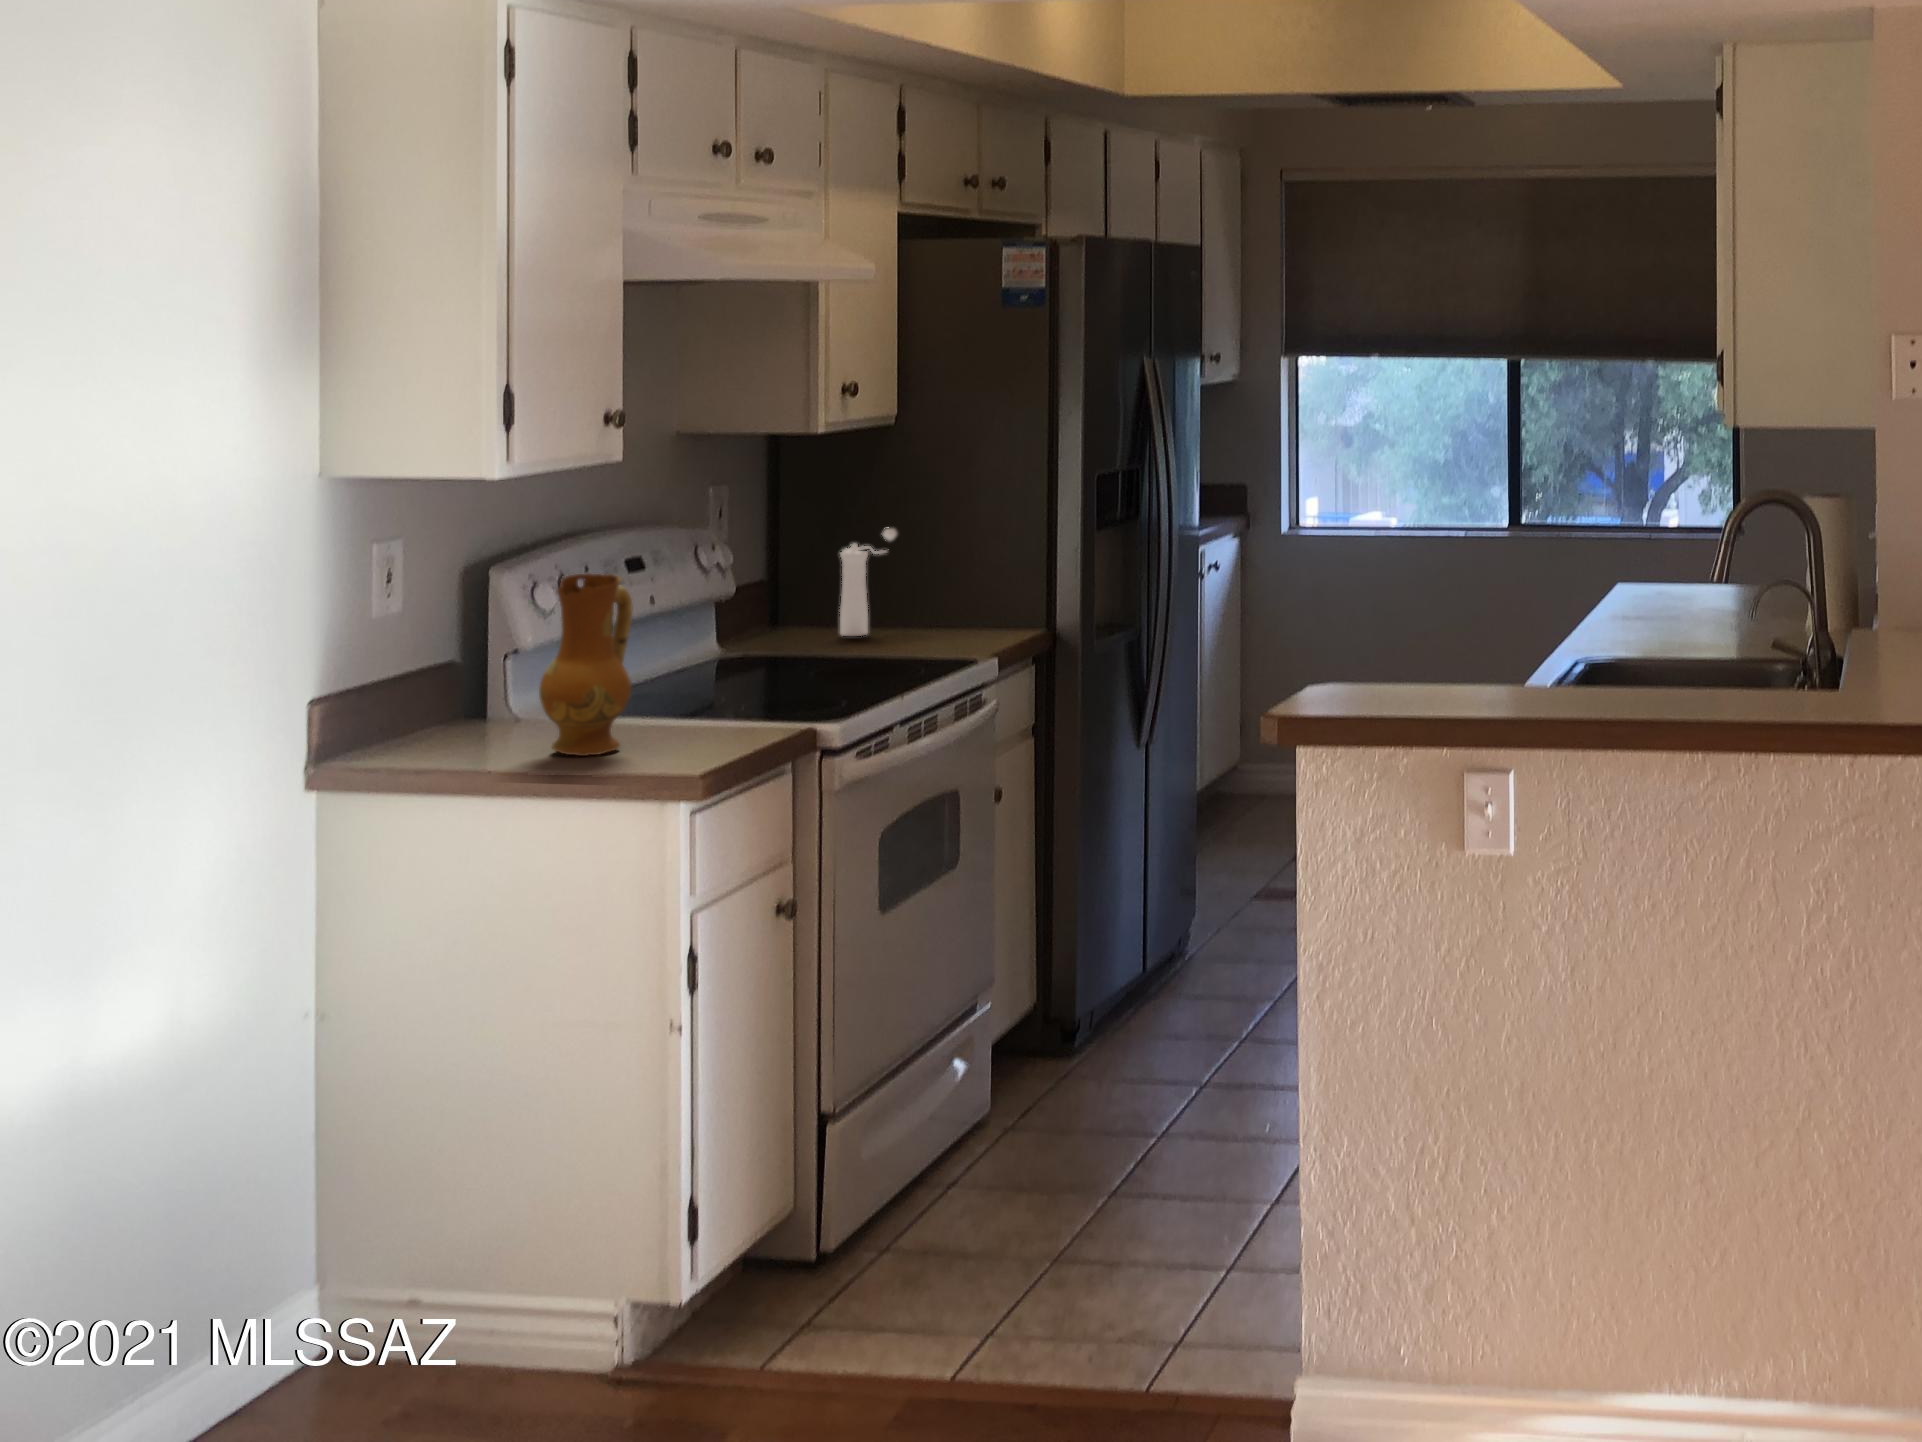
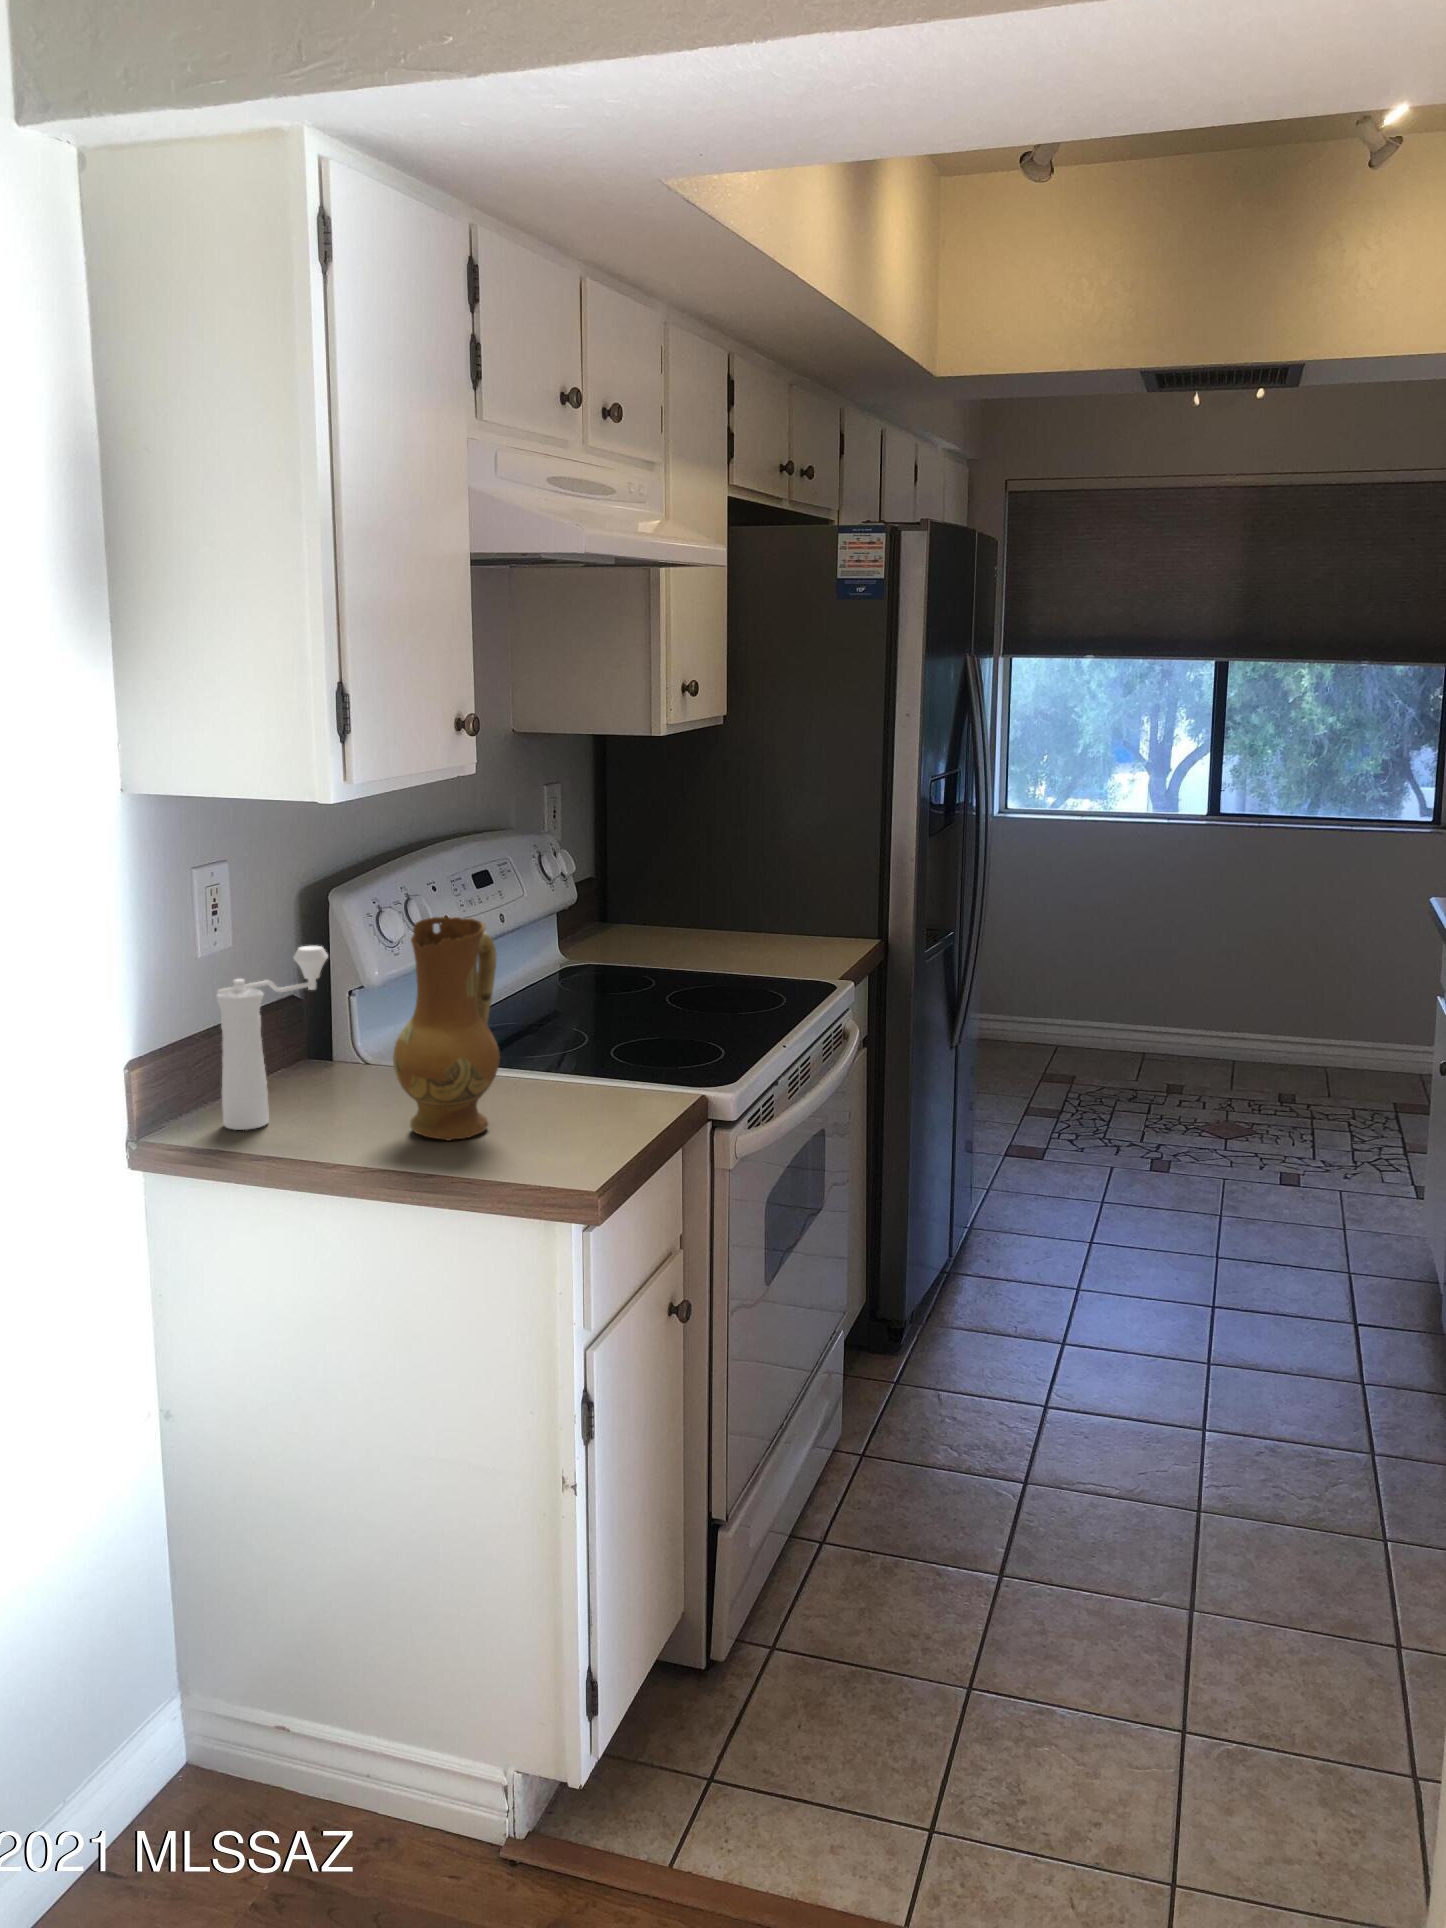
pepper mill: present [840,529,896,636] -> present [216,946,328,1130]

